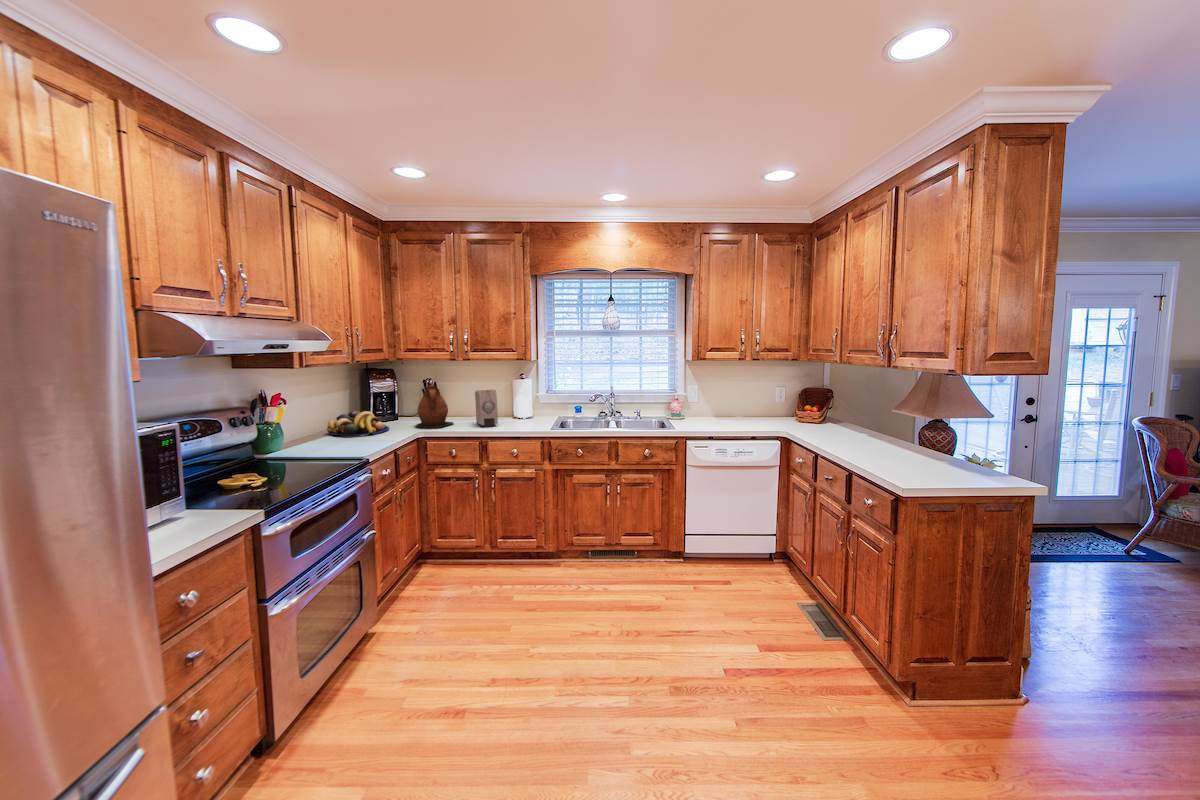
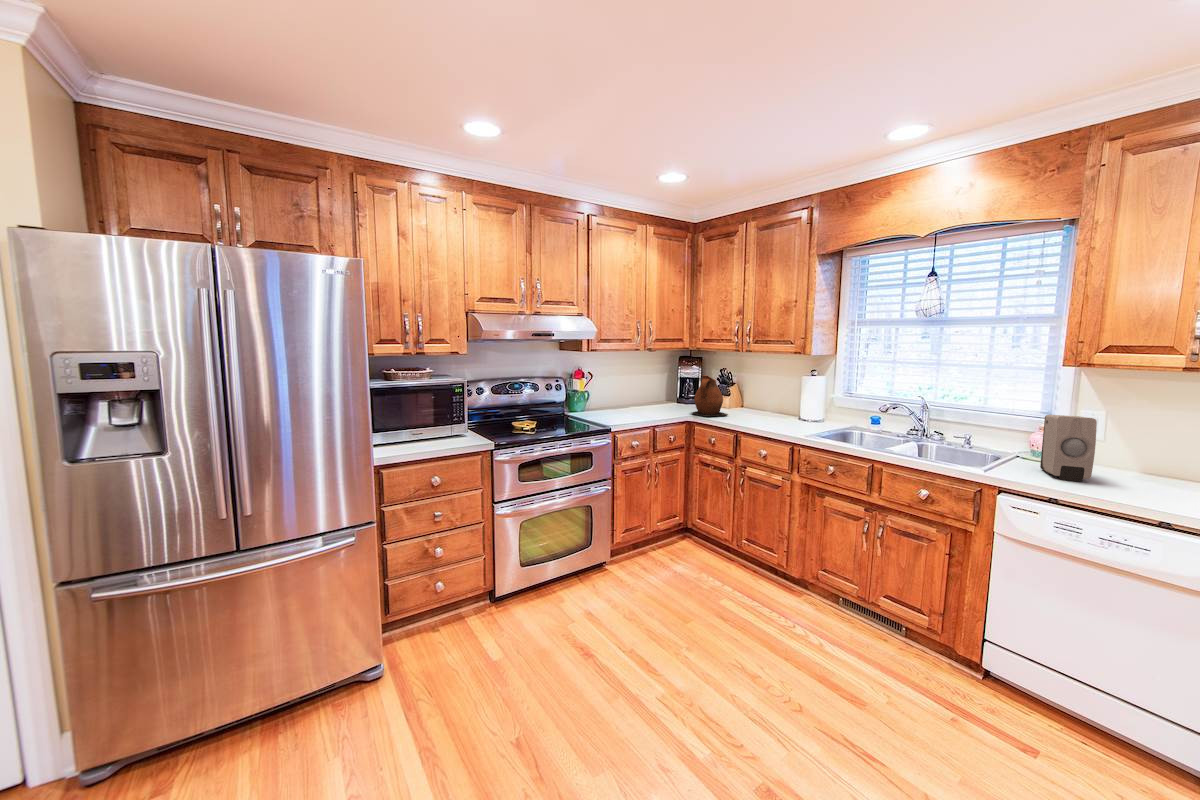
soap dispenser: present [475,389,498,427] -> present [1040,415,1097,481]
fruit bowl: present [327,411,389,437] -> none [625,392,672,414]

